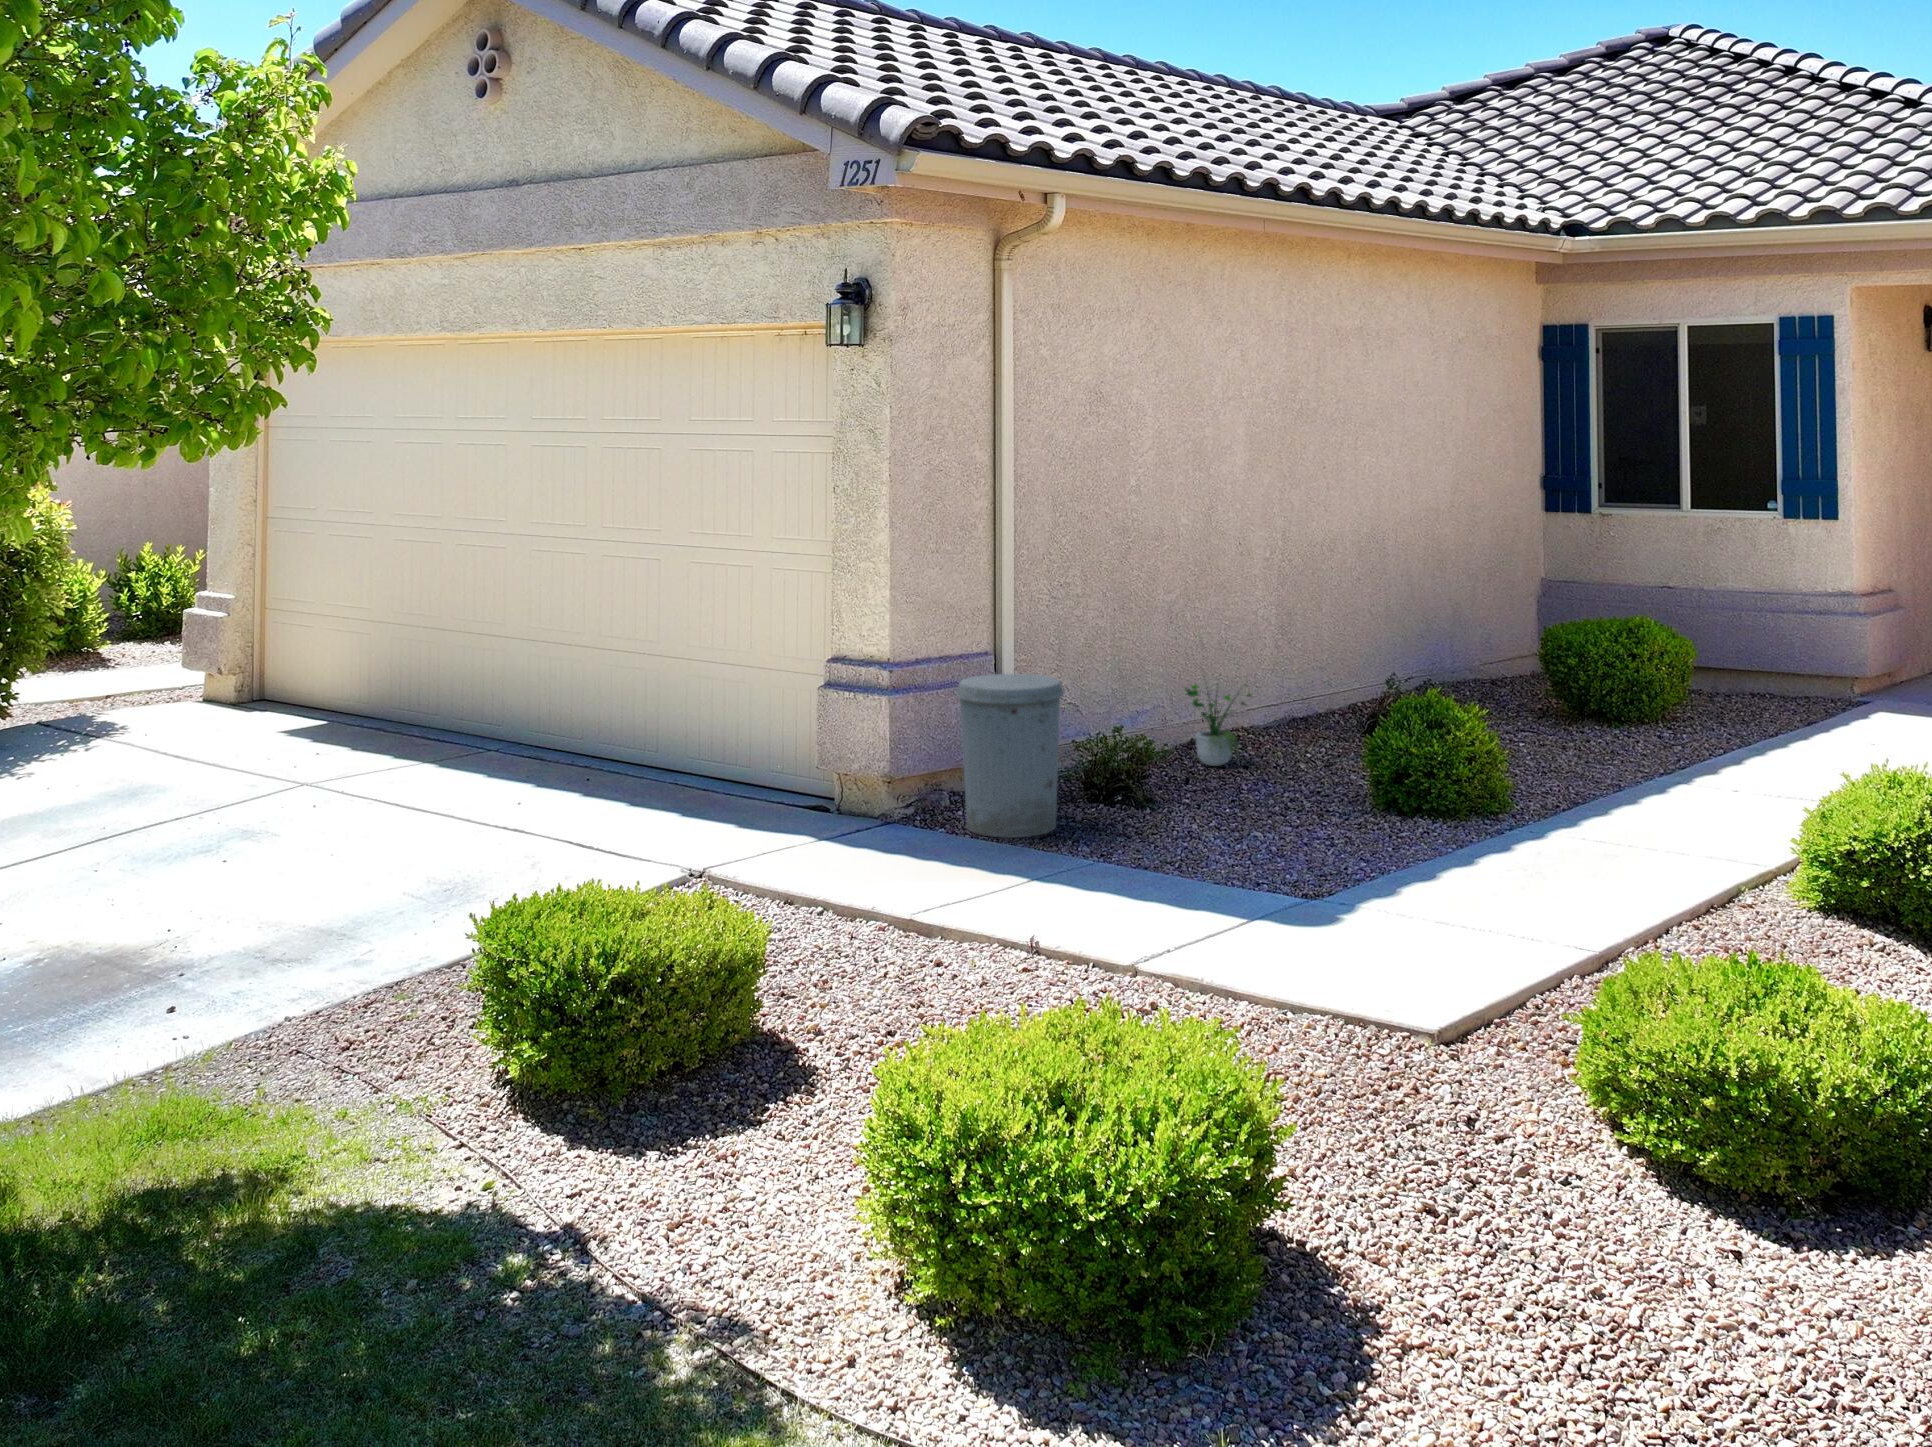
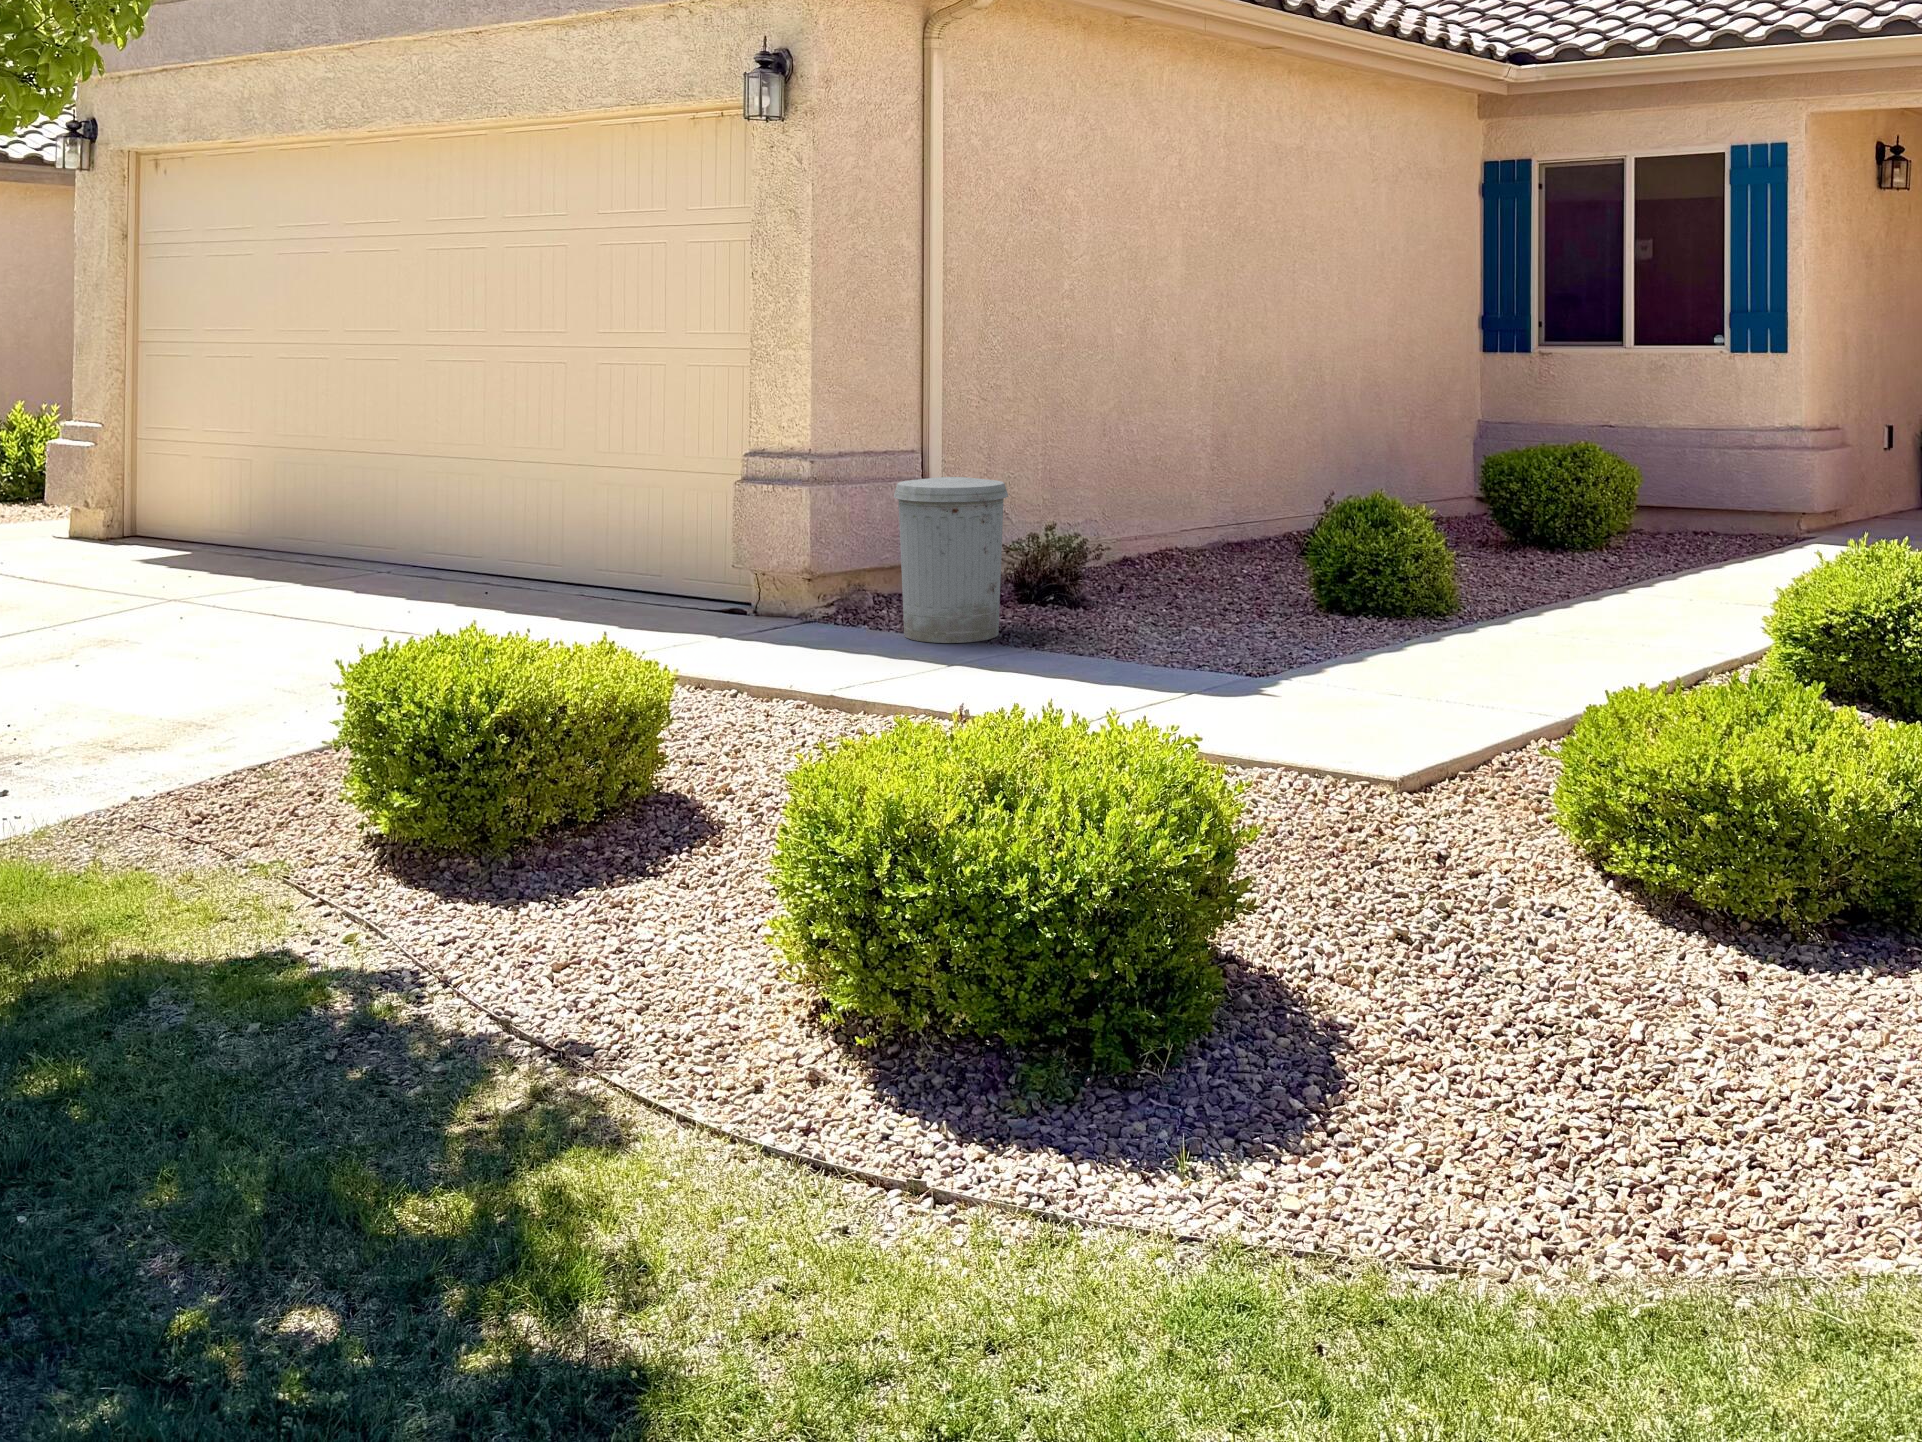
potted plant: present [1186,684,1251,766] -> none [1133,481,1204,587]

